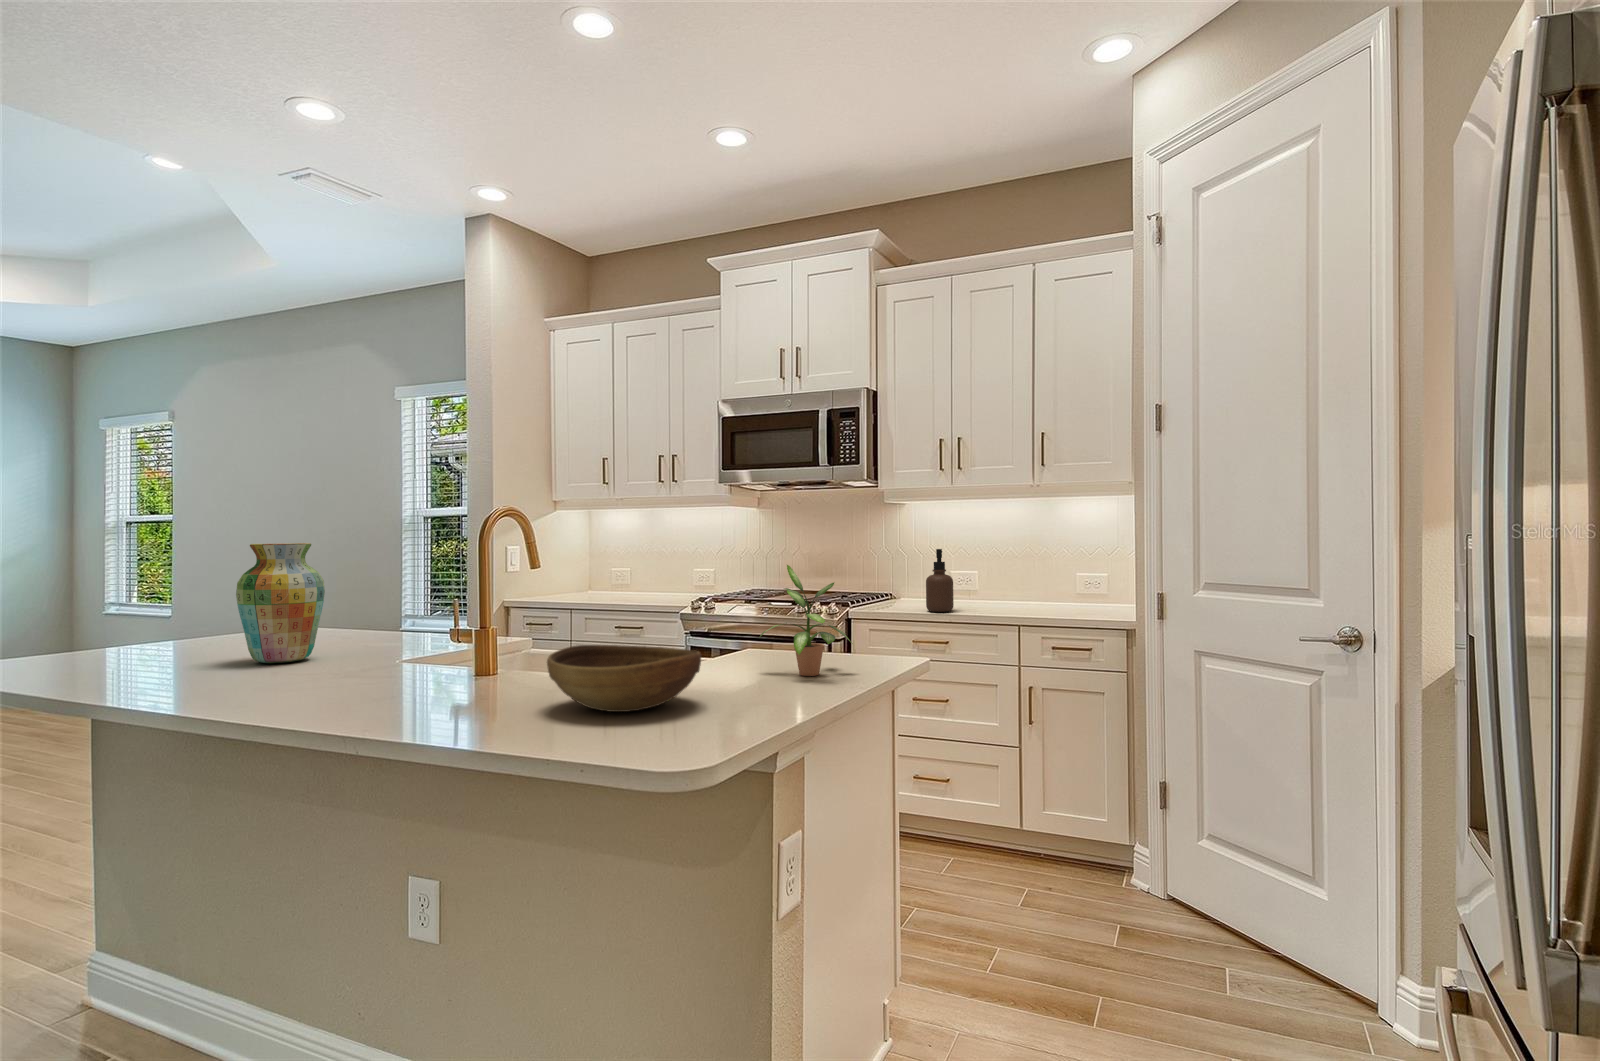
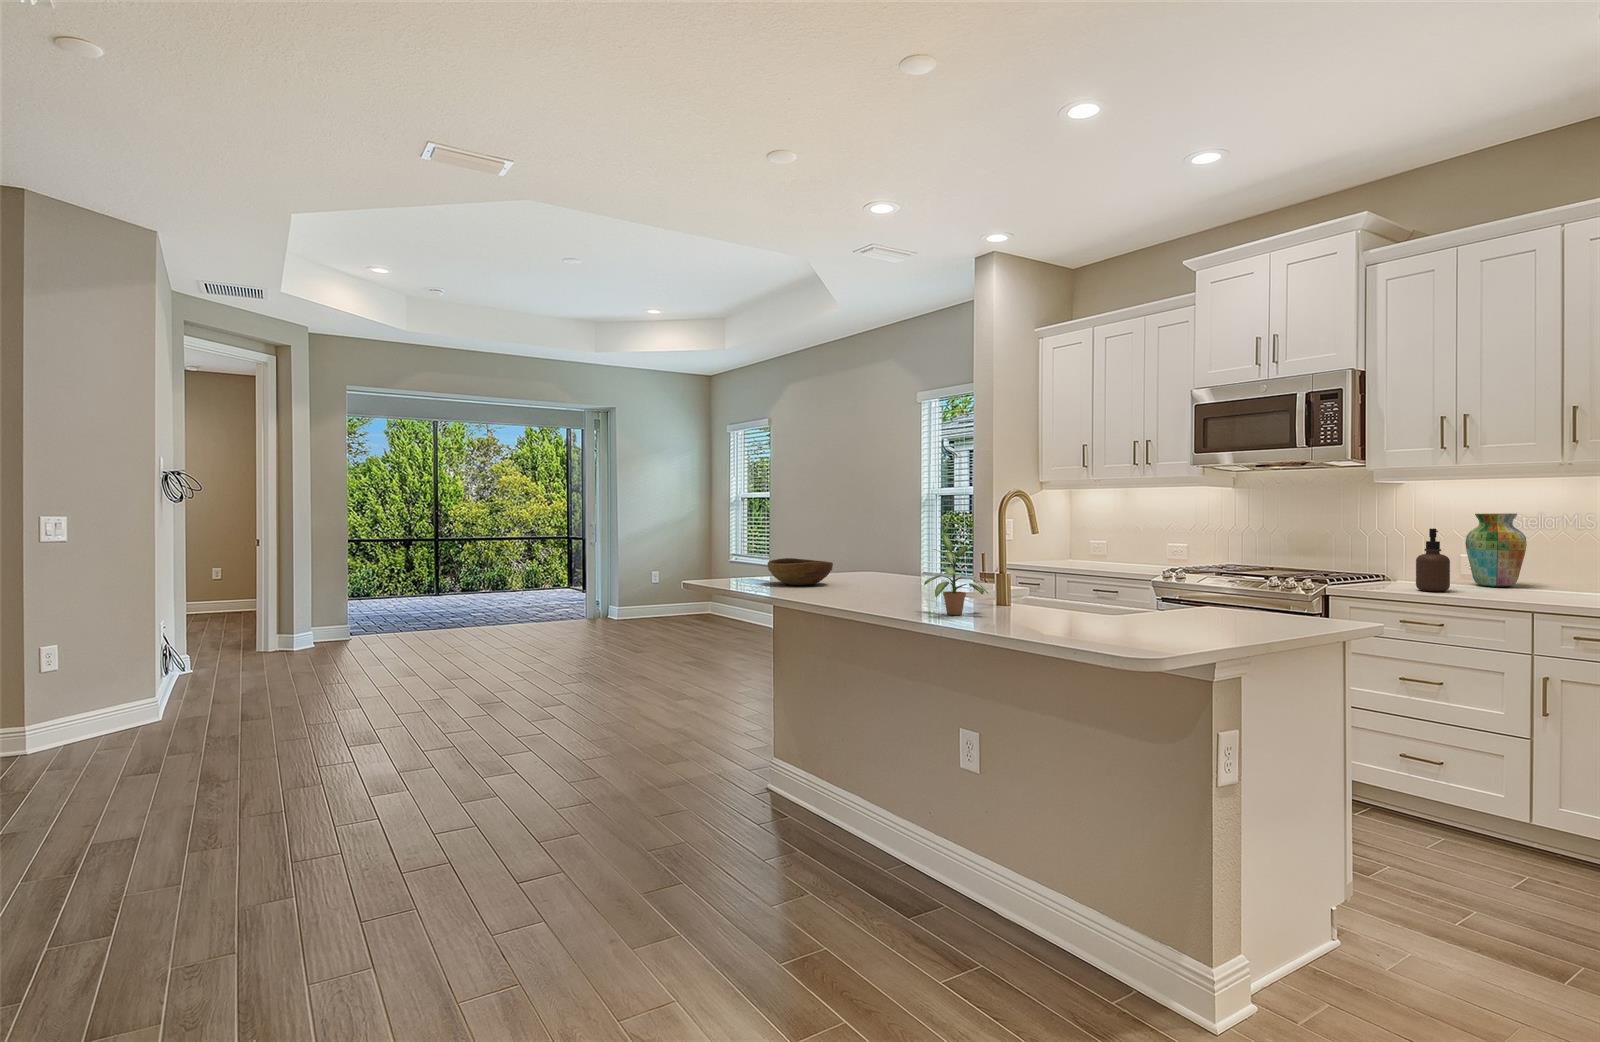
vase: present [236,543,325,663] -> present [1465,513,1527,587]
potted plant: present [760,565,853,676] -> present [924,532,988,615]
bowl: present [547,645,701,712] -> present [768,558,833,585]

